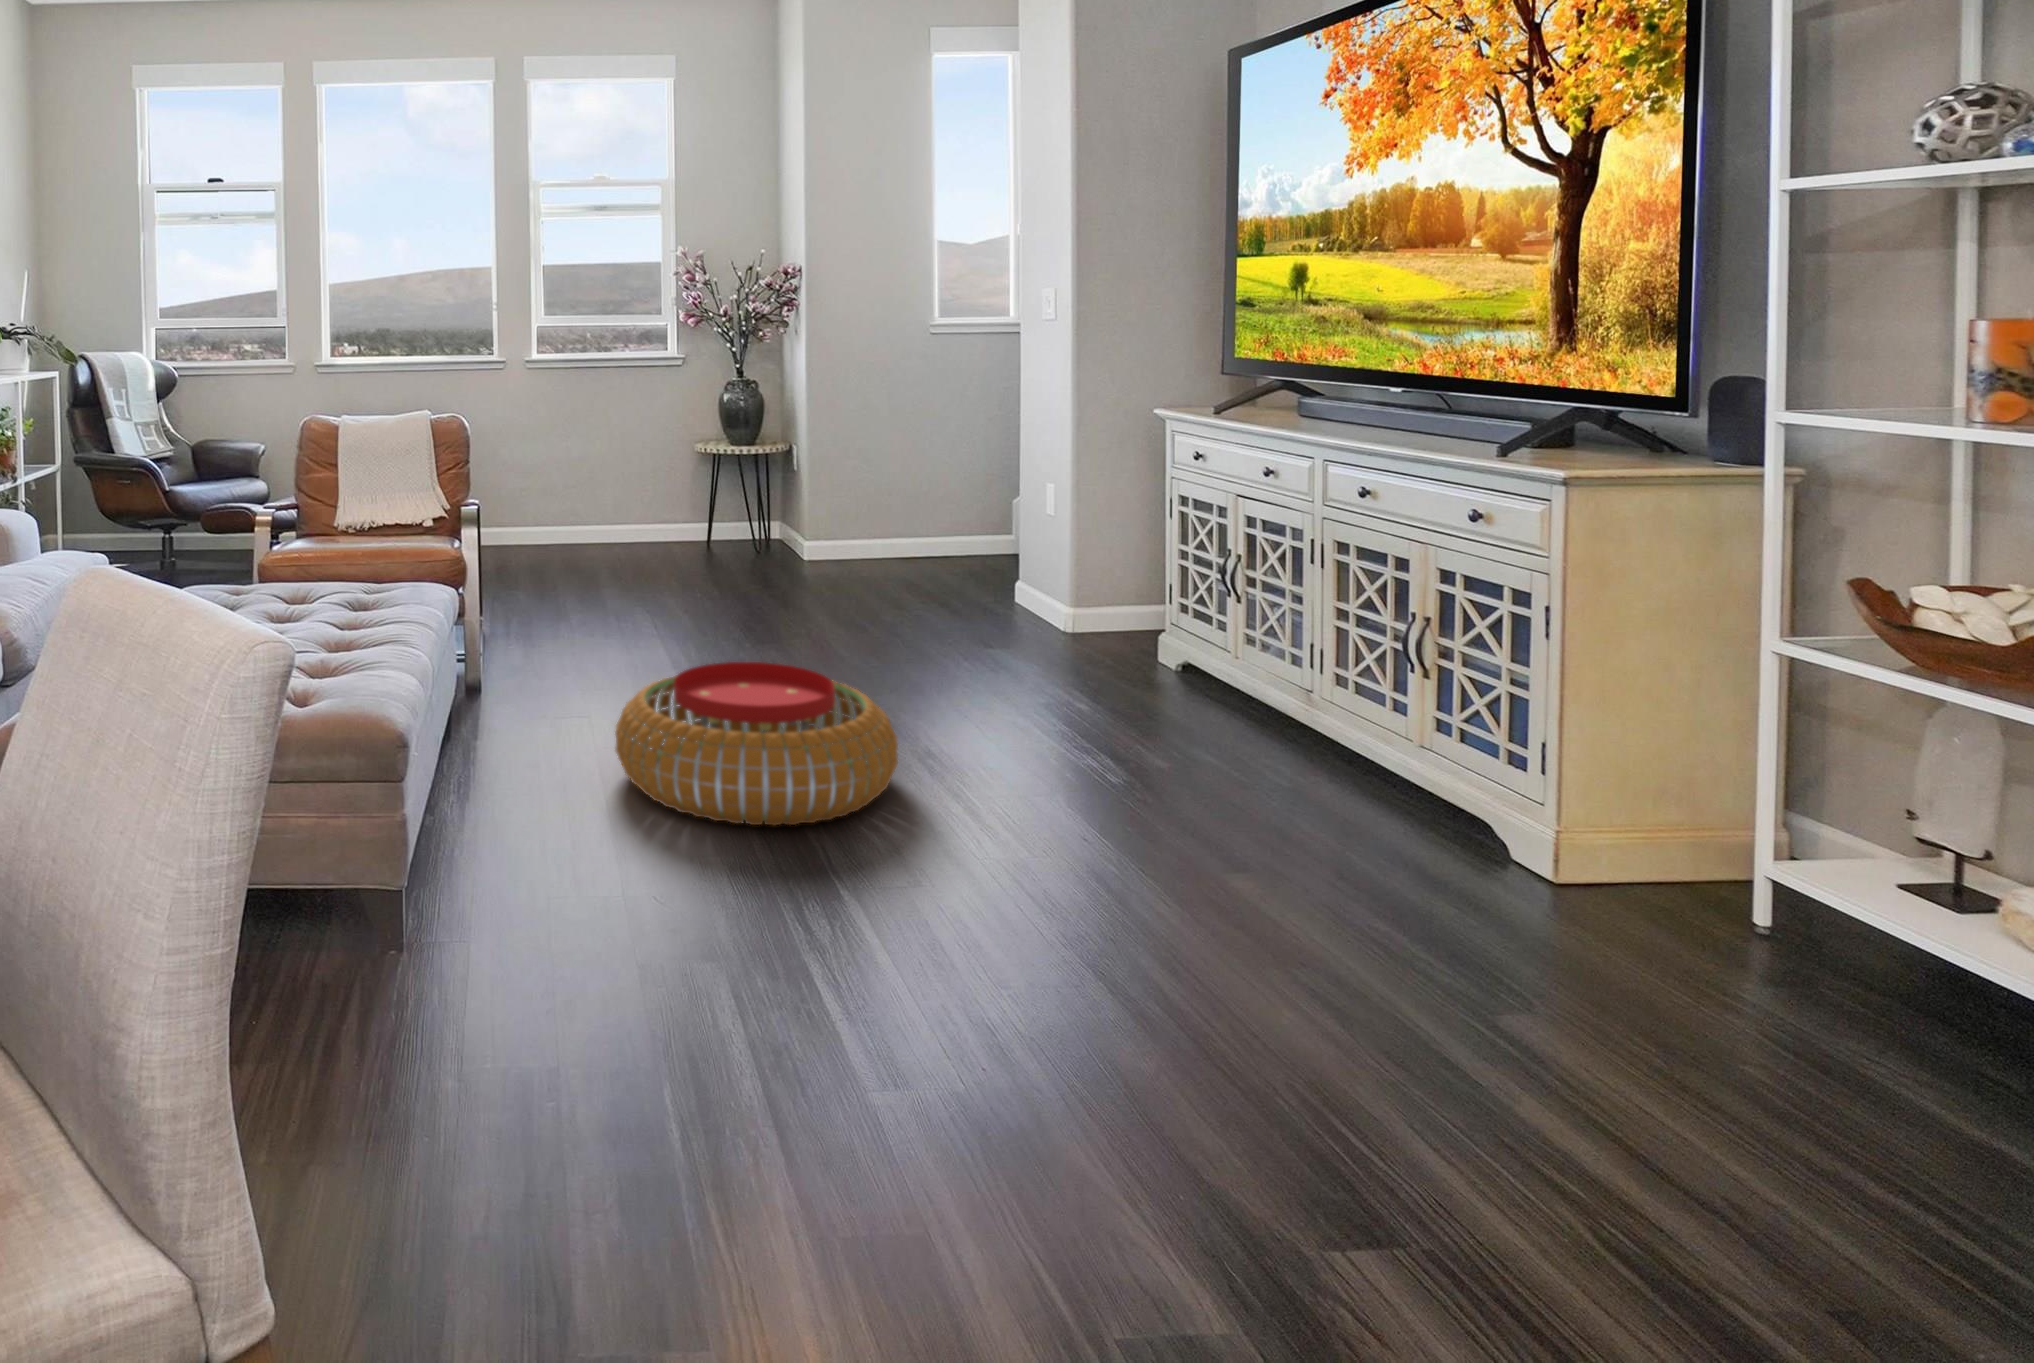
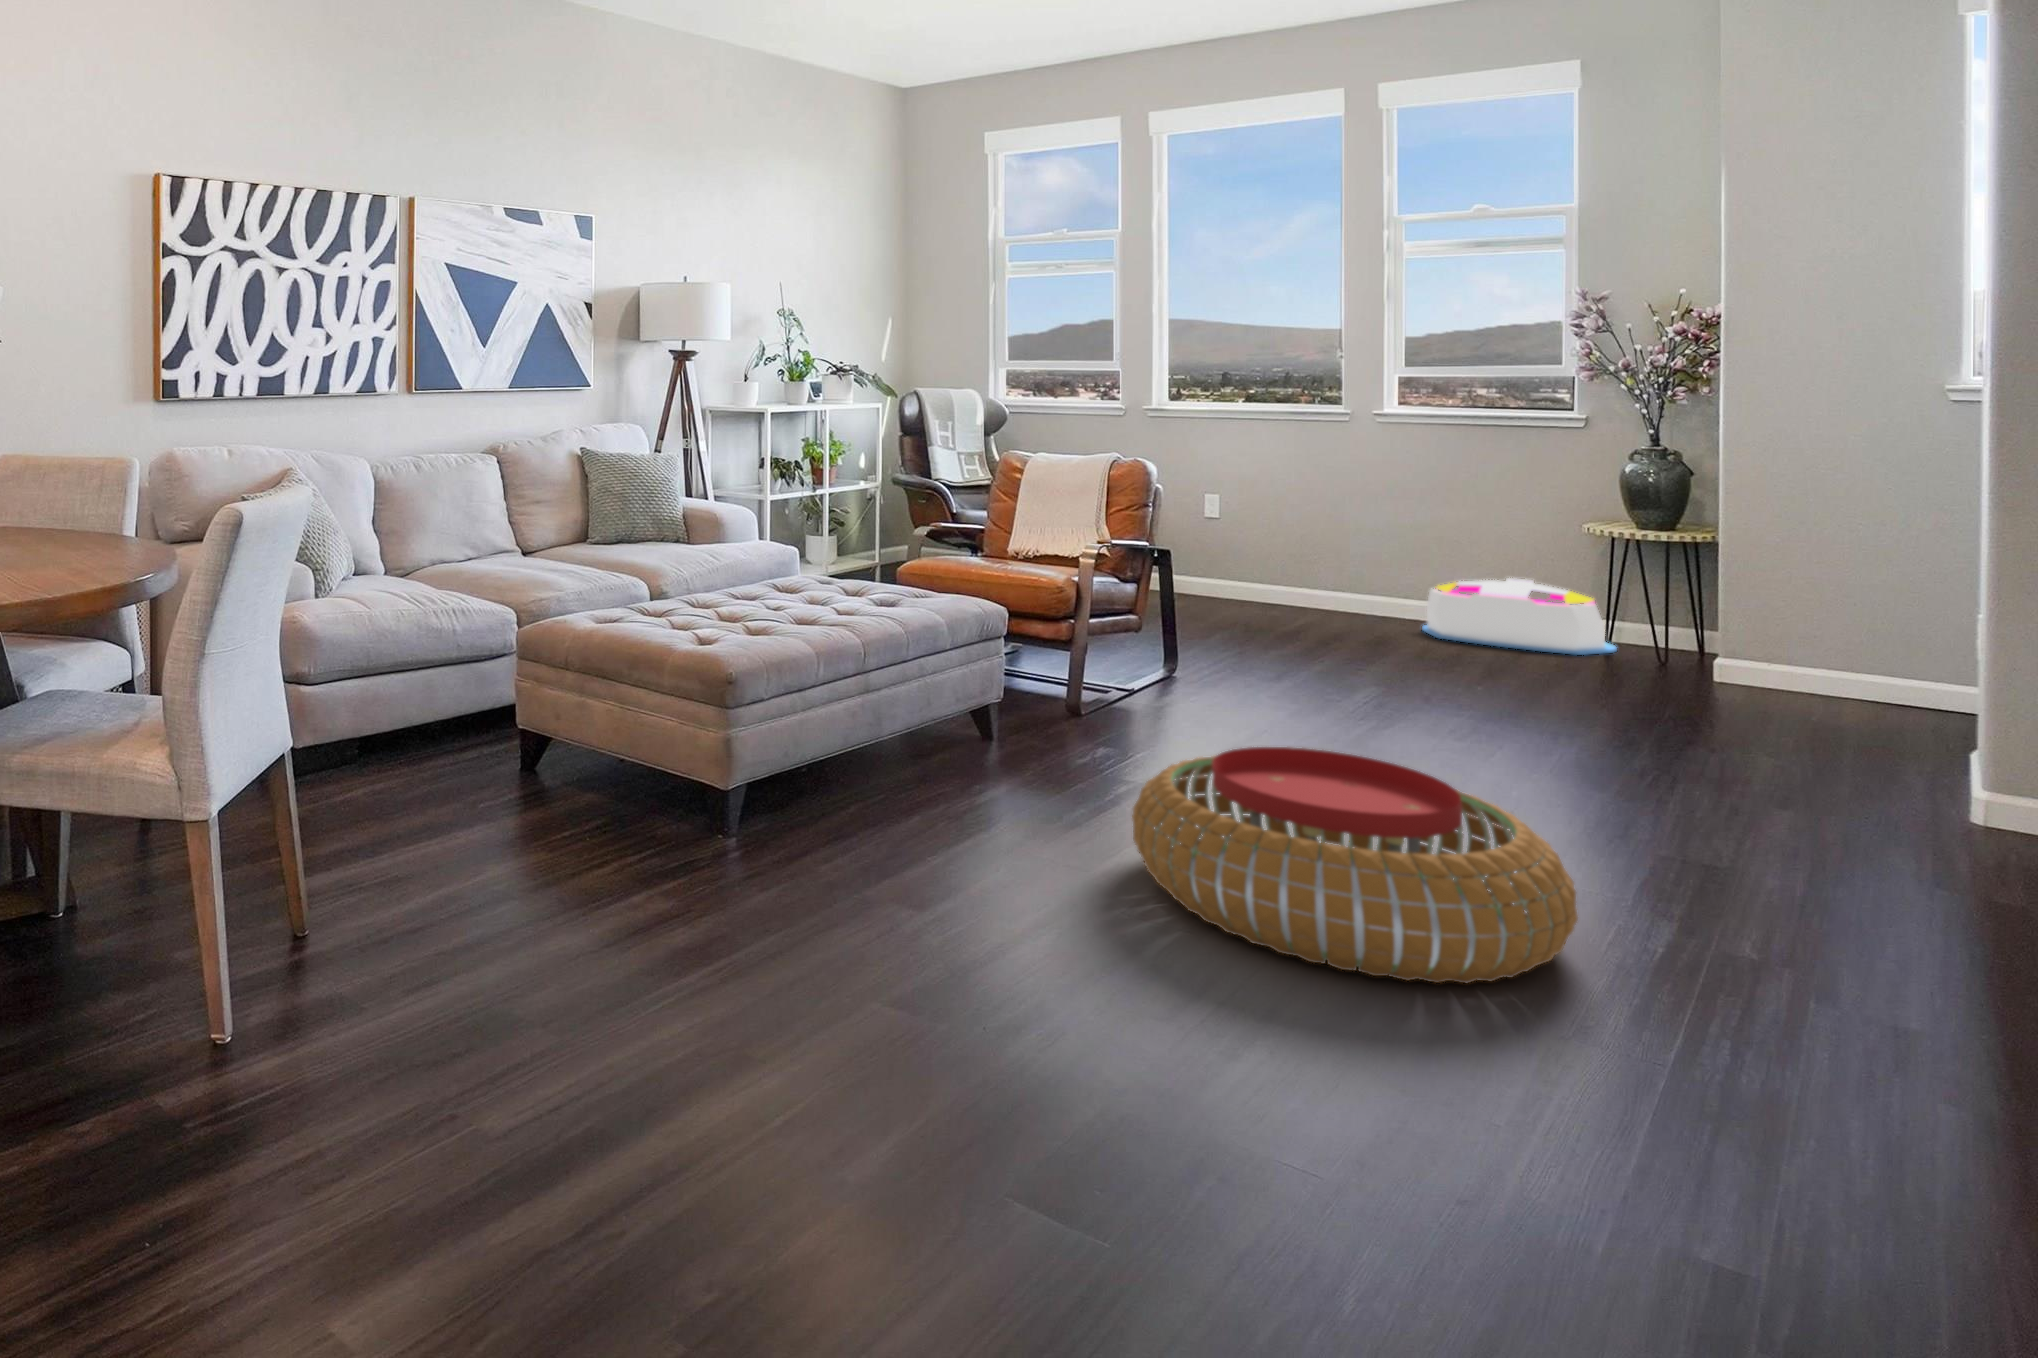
storage bin: none [523,503,640,559] -> present [1422,578,1617,655]

